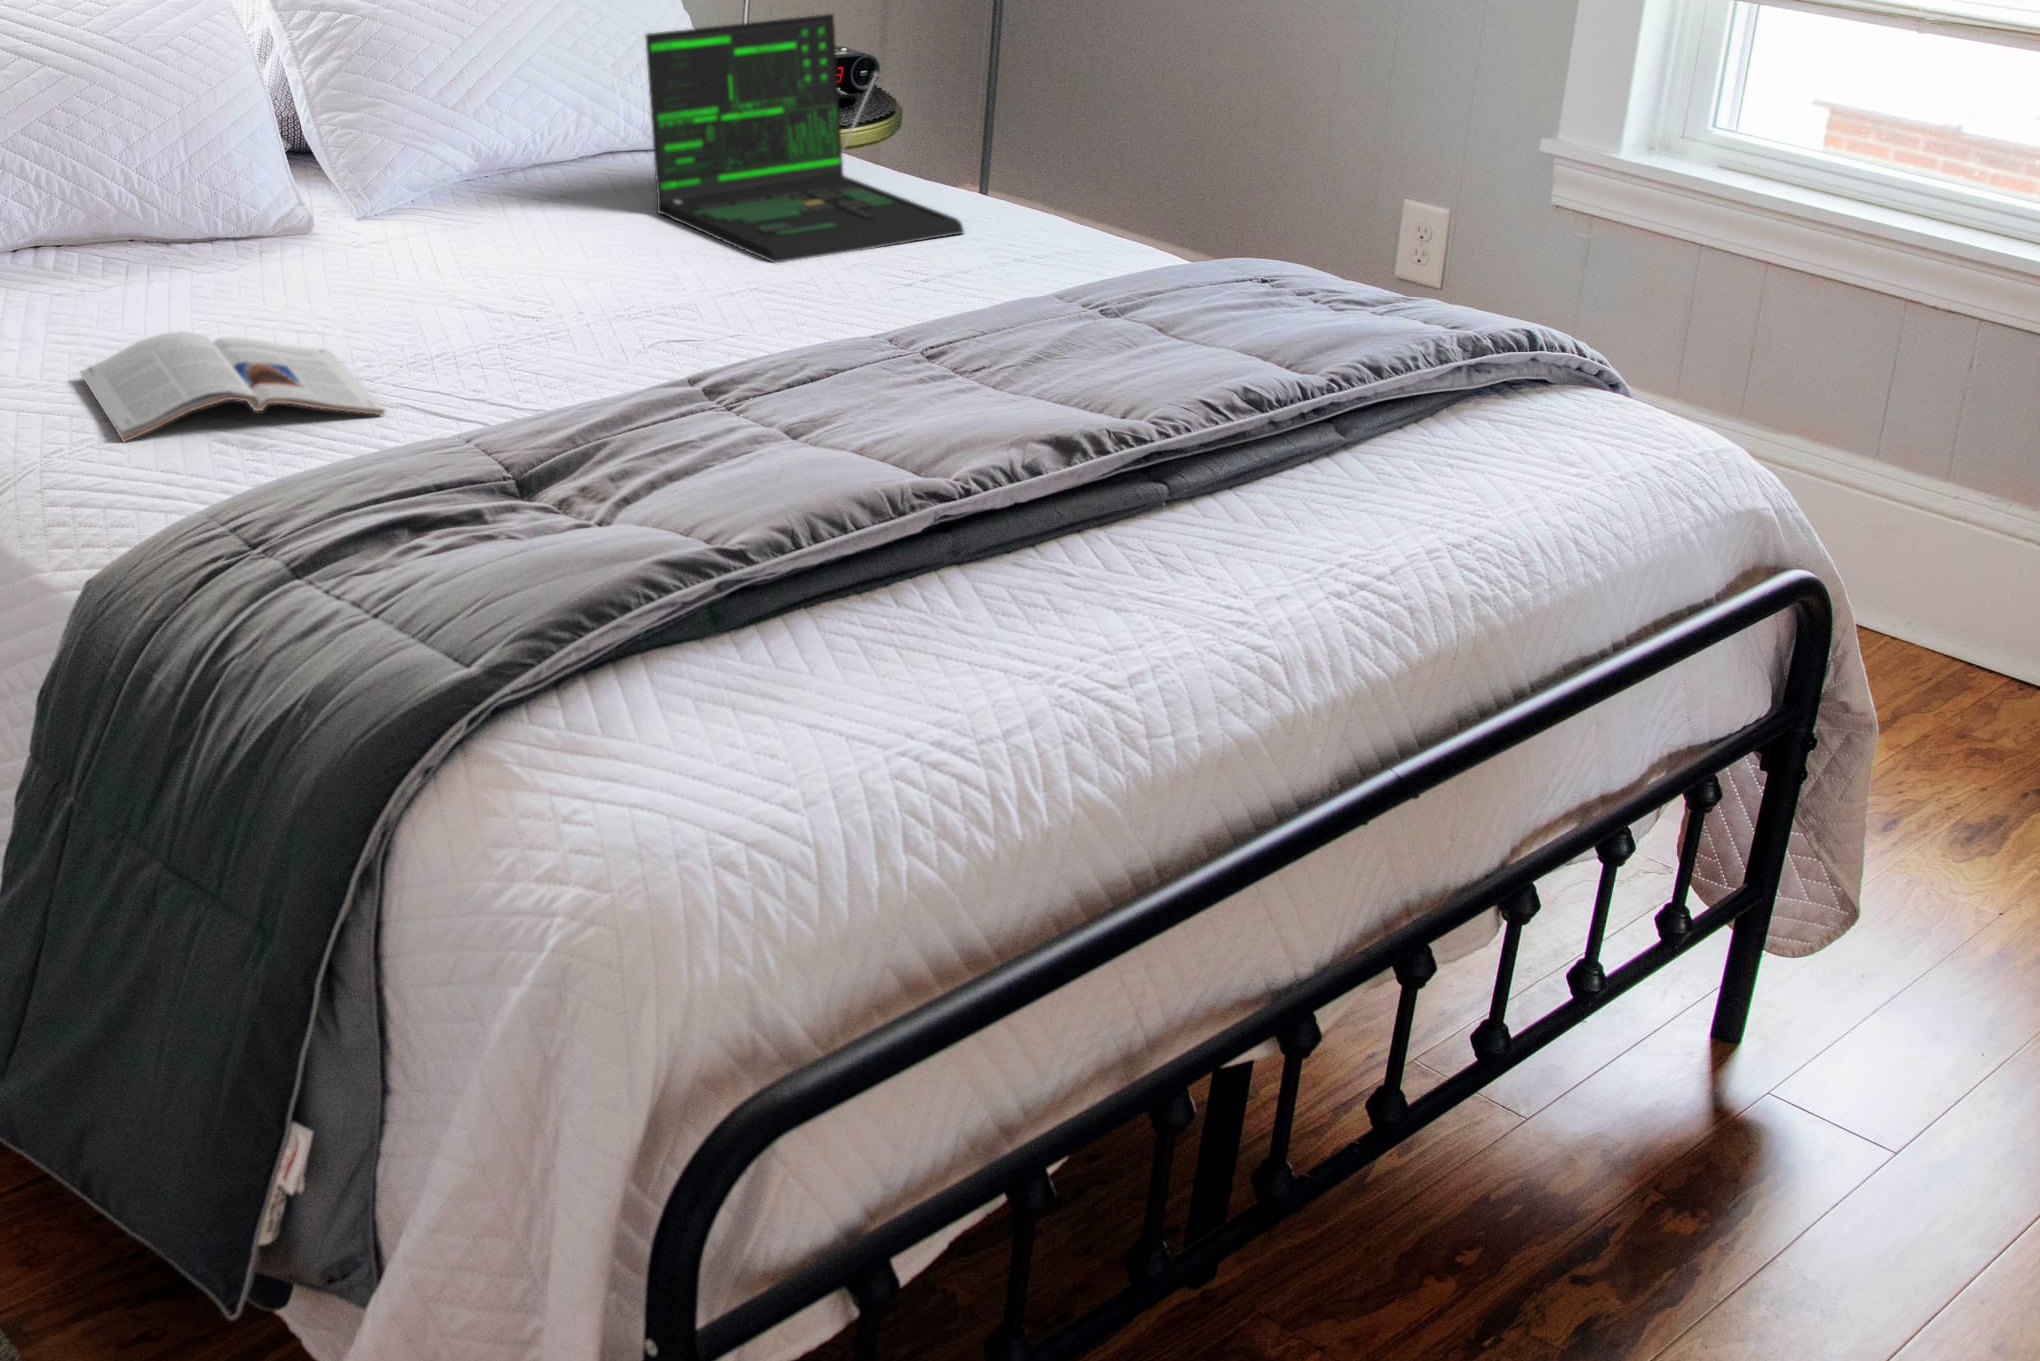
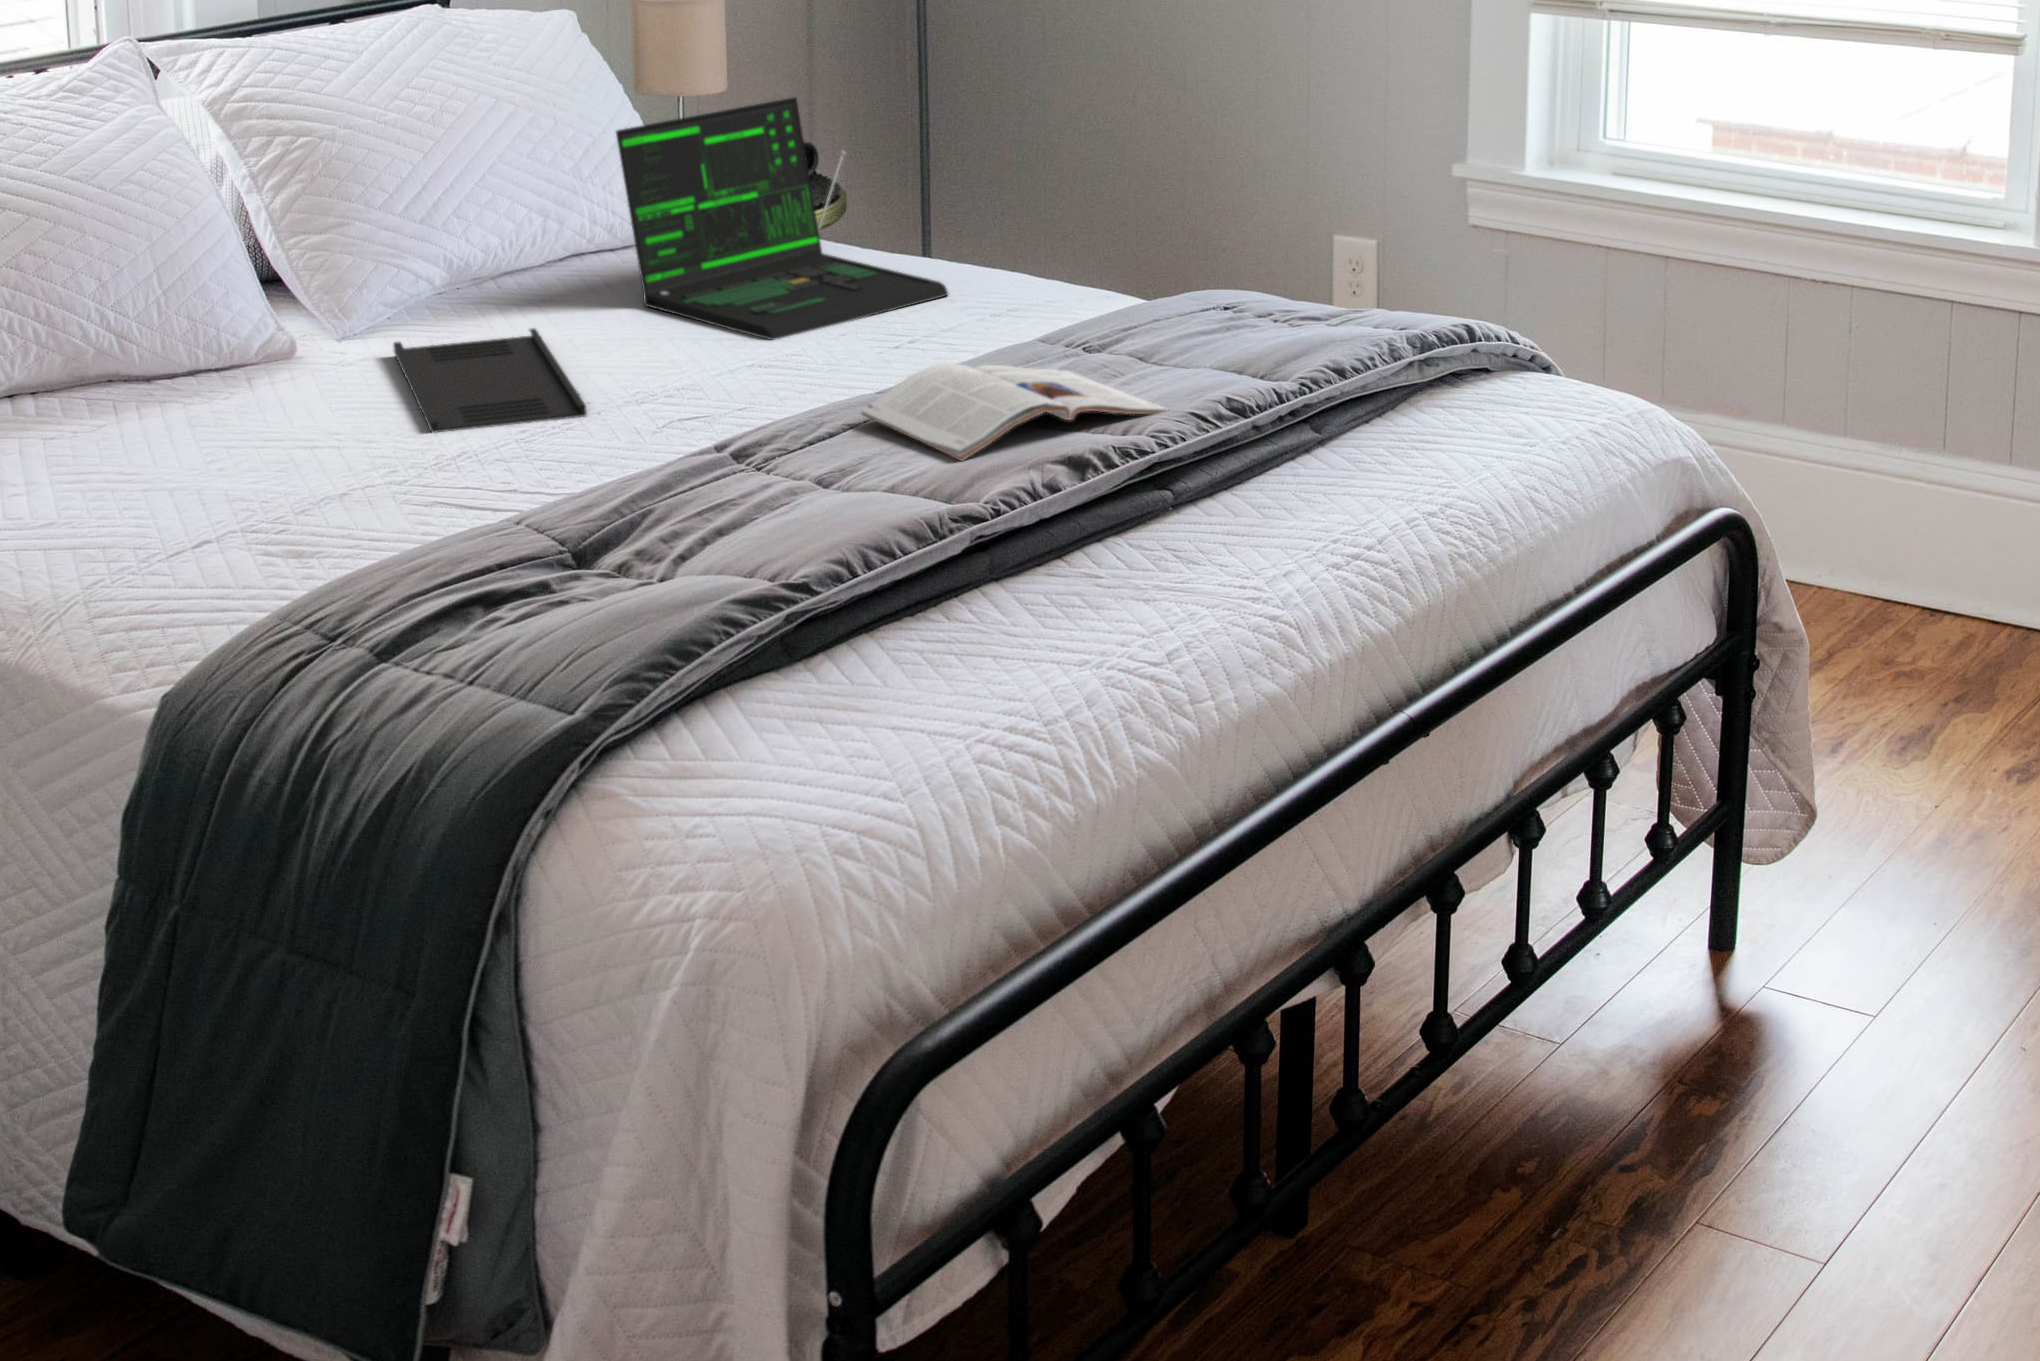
tray: none [407,226,574,326] -> present [393,329,587,433]
magazine: present [81,331,385,442] -> present [861,363,1168,461]

